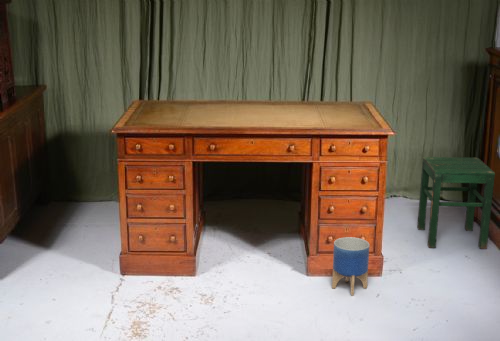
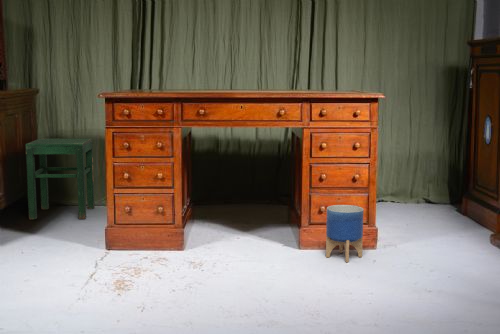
stool: present [417,157,495,249] -> present [26,138,95,219]

